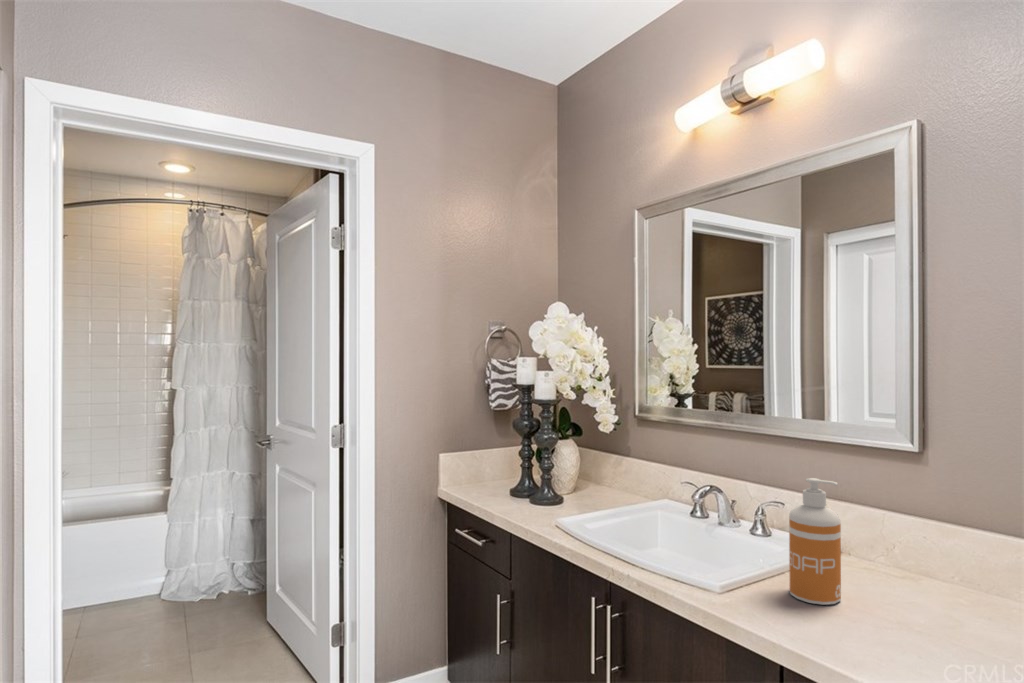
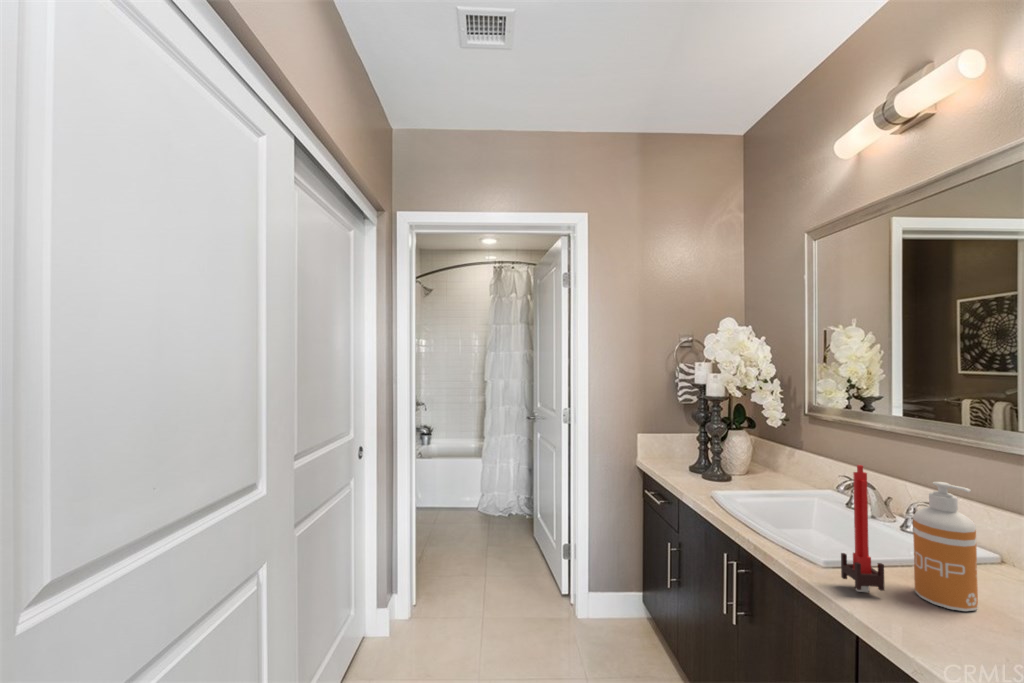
candle: none [731,469,772,606] -> present [841,465,885,592]

